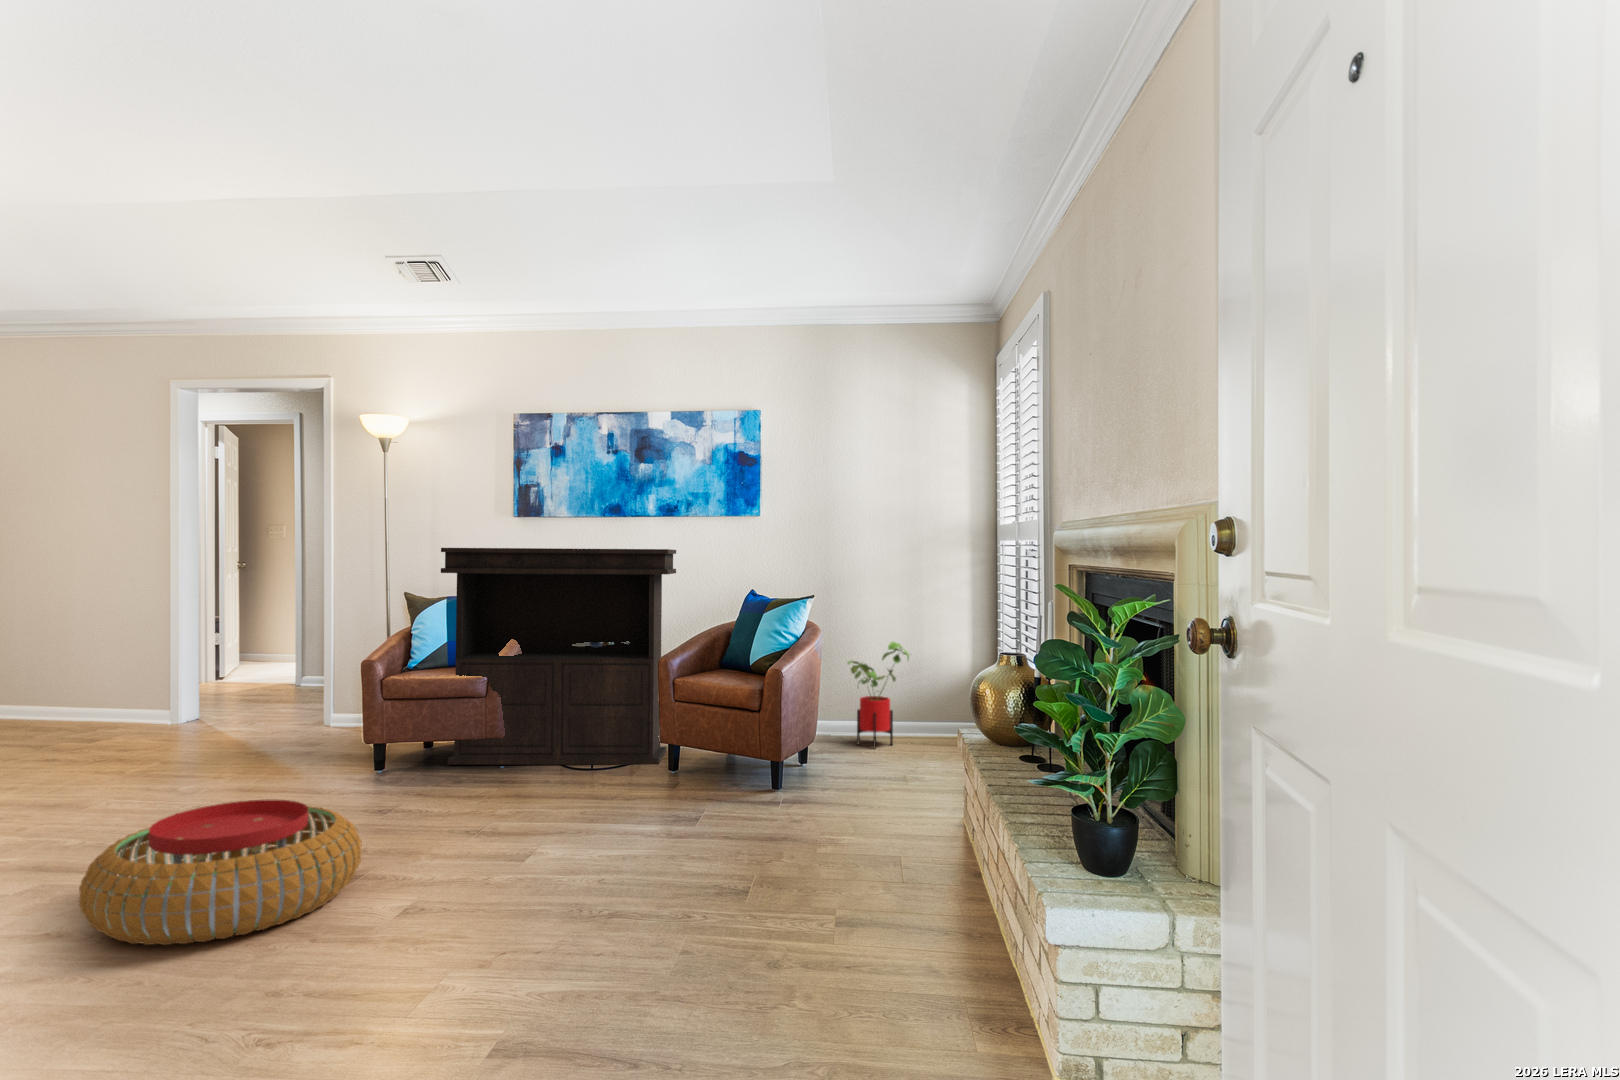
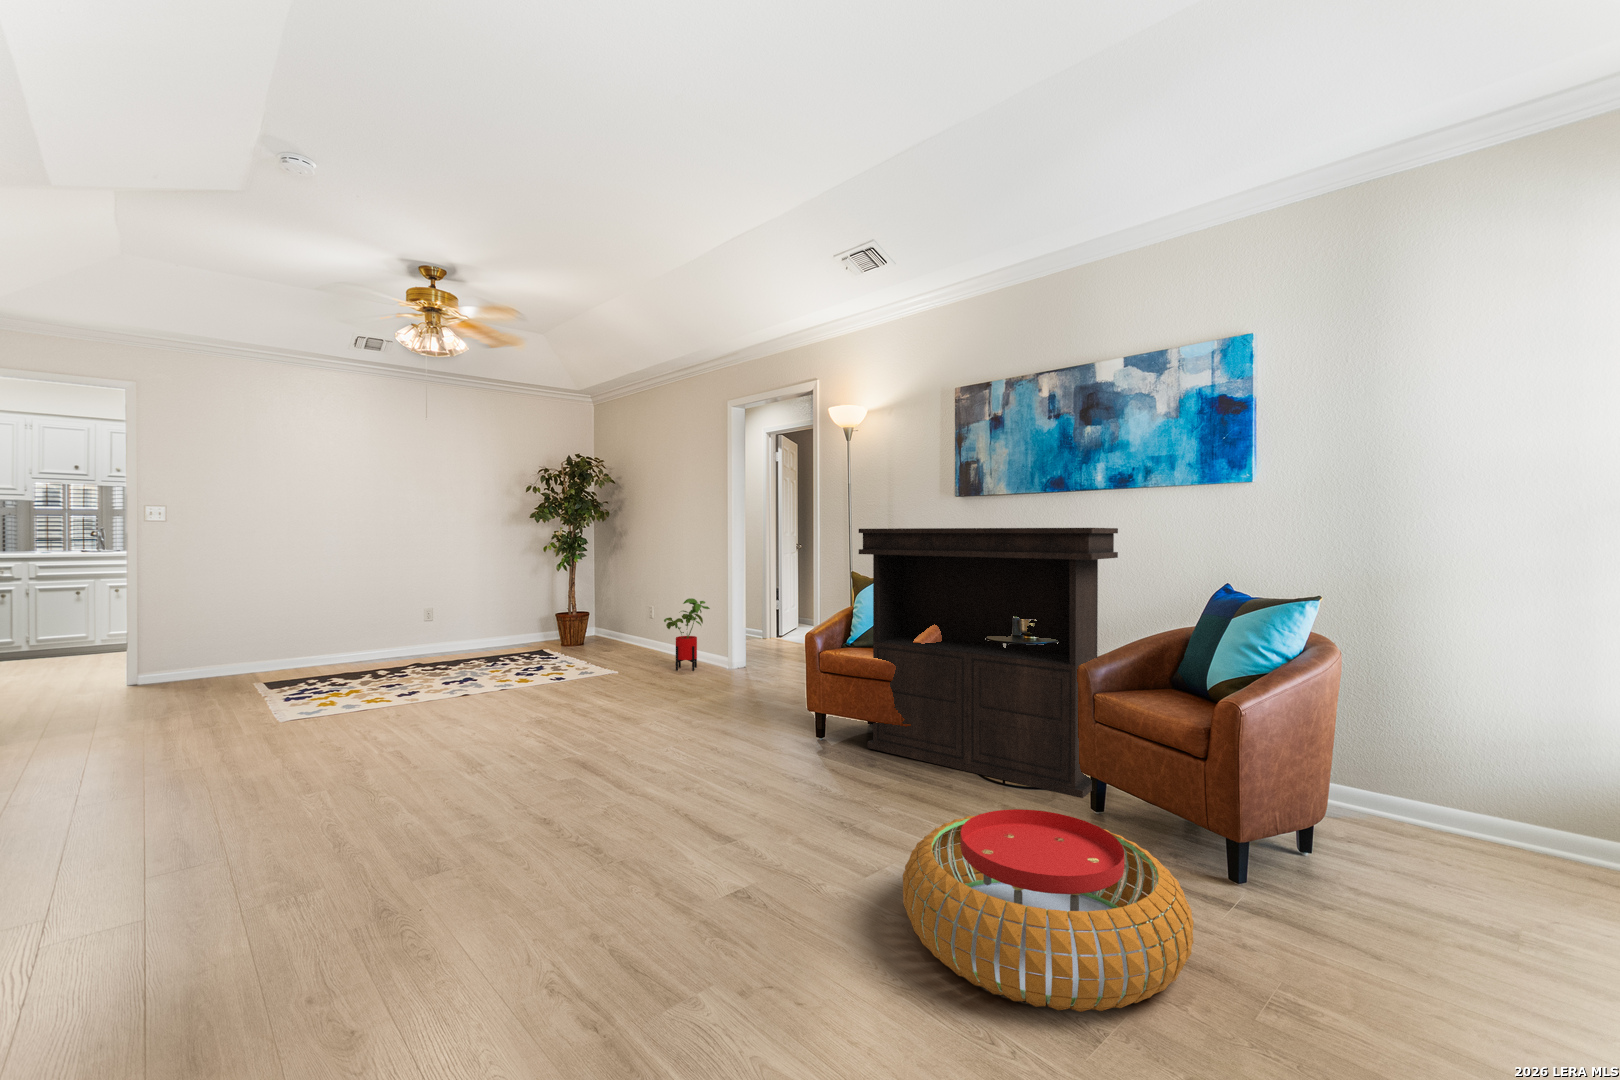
house plant: present [848,642,909,748] -> present [664,598,710,671]
pouf: present [79,800,362,945] -> present [903,809,1194,1012]

